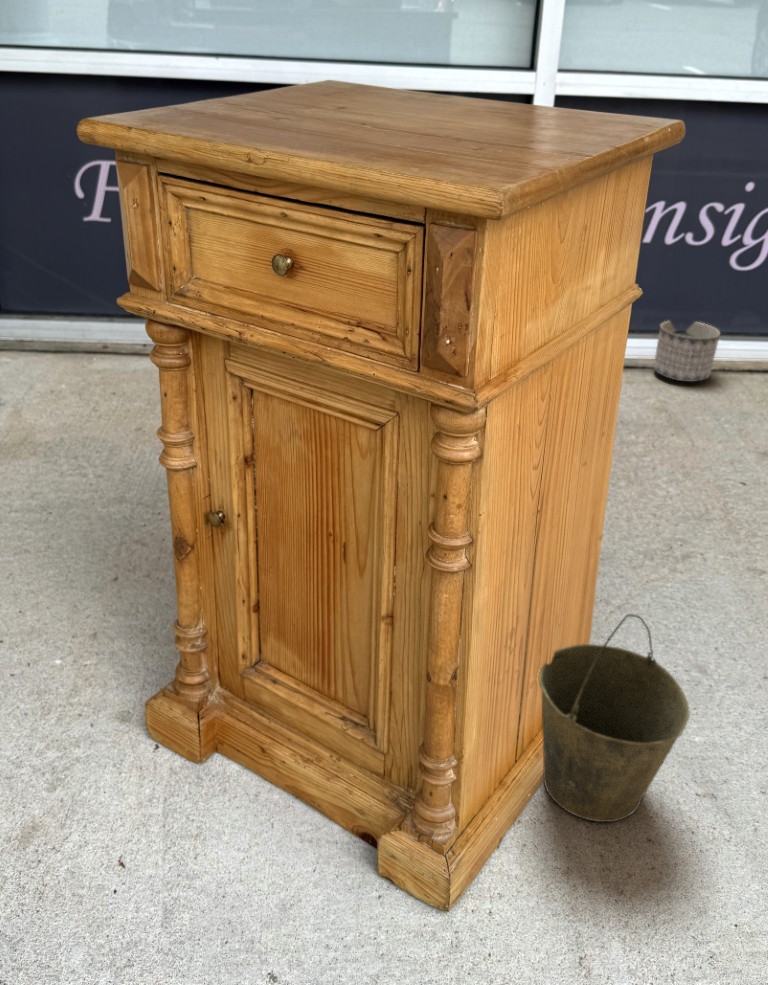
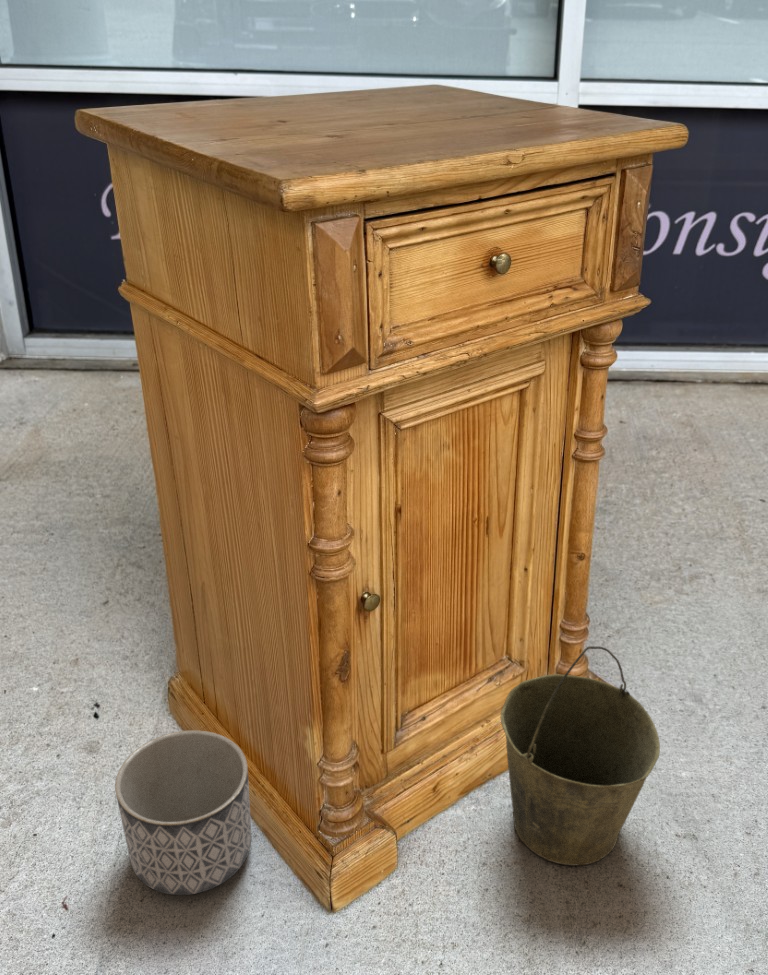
planter: present [654,321,720,382] -> present [115,730,251,895]

